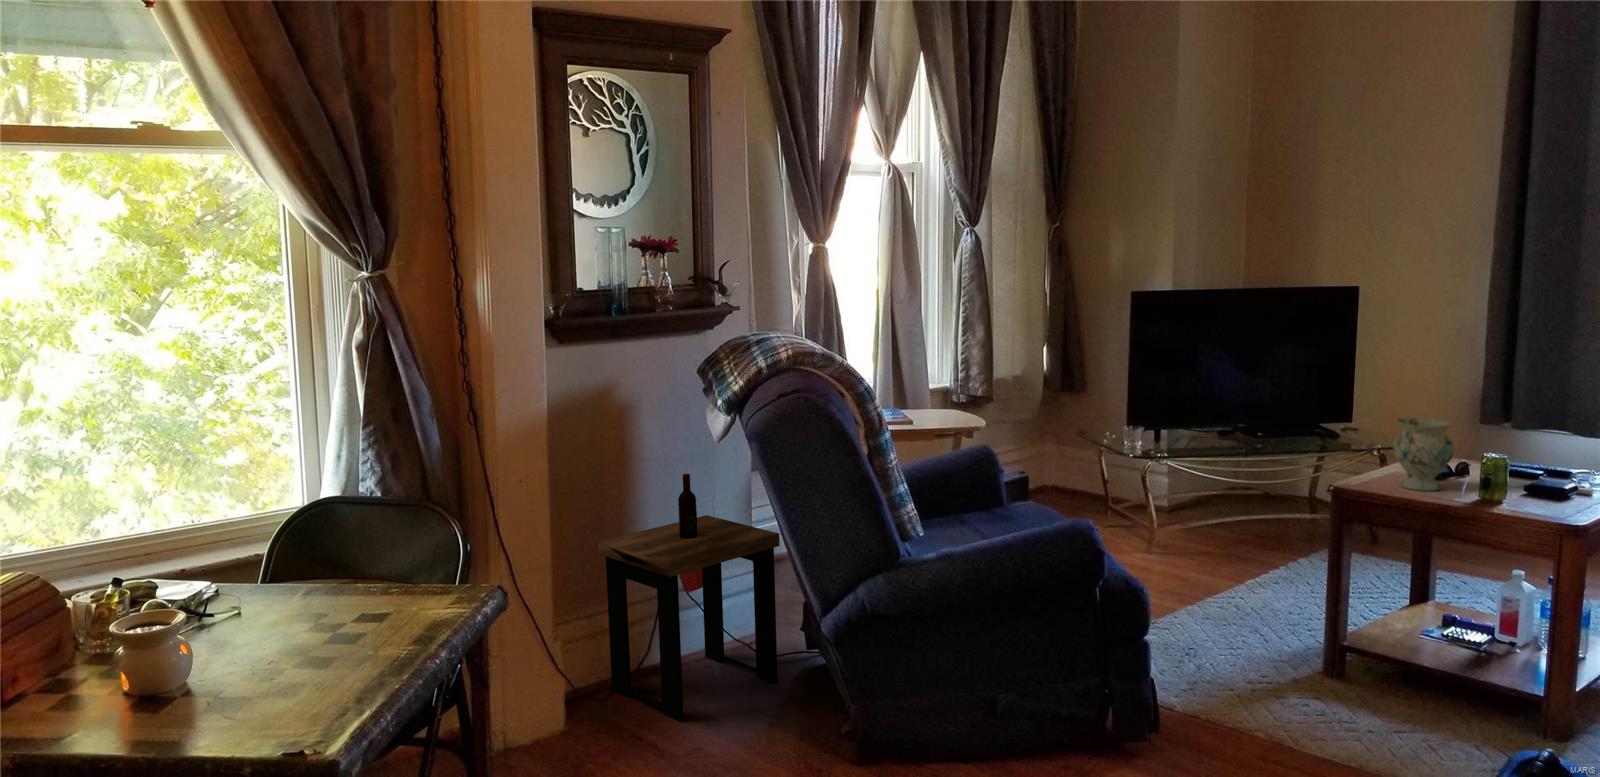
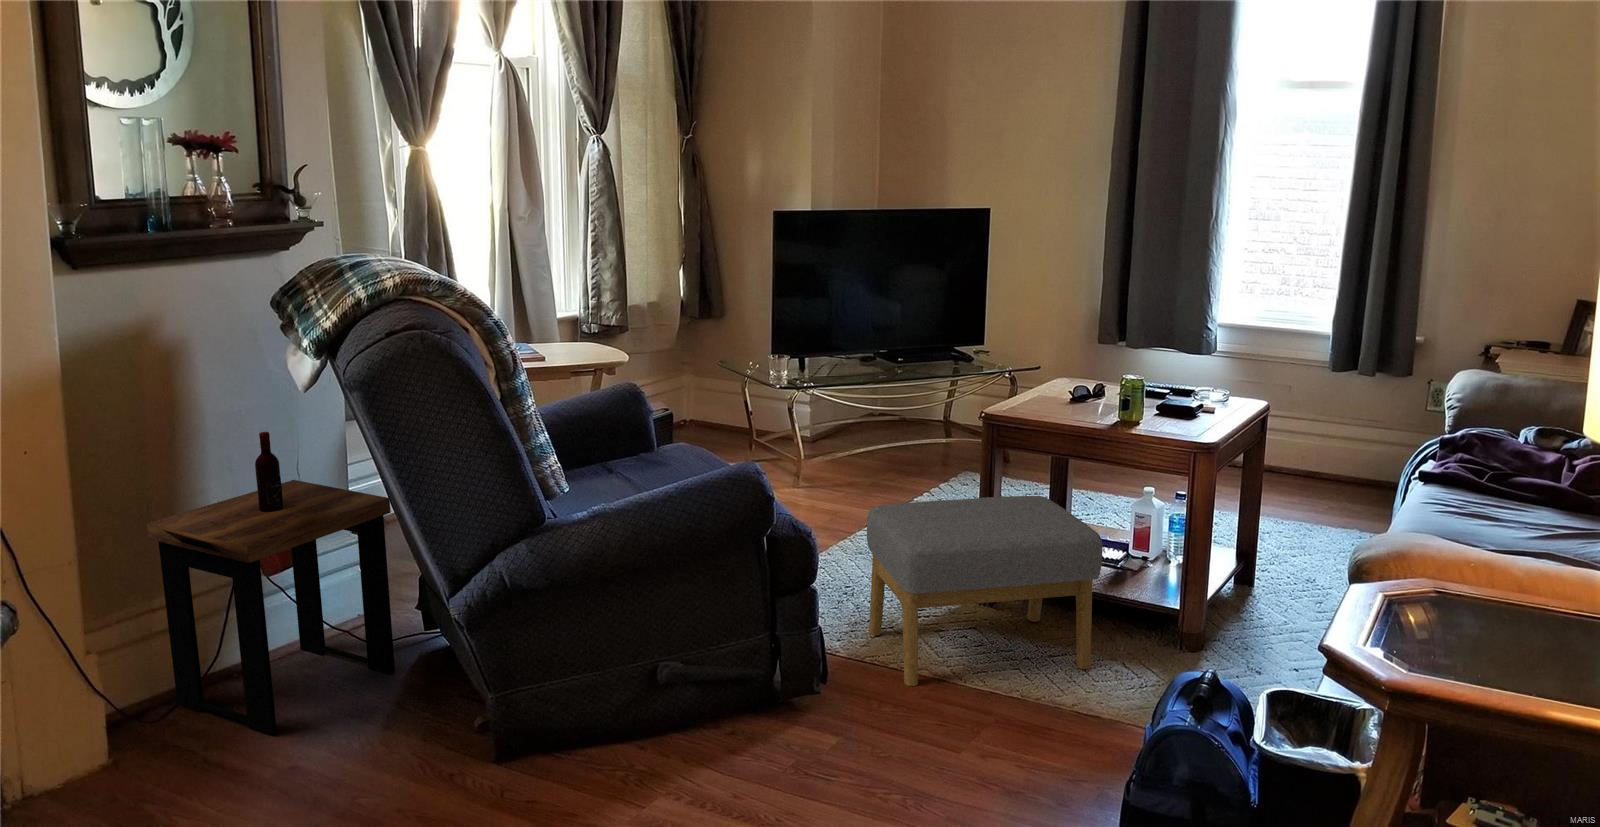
vase: present [1393,418,1454,491] -> none [1042,341,1097,415]
footstool: none [1204,568,1449,747] -> present [867,496,1103,686]

